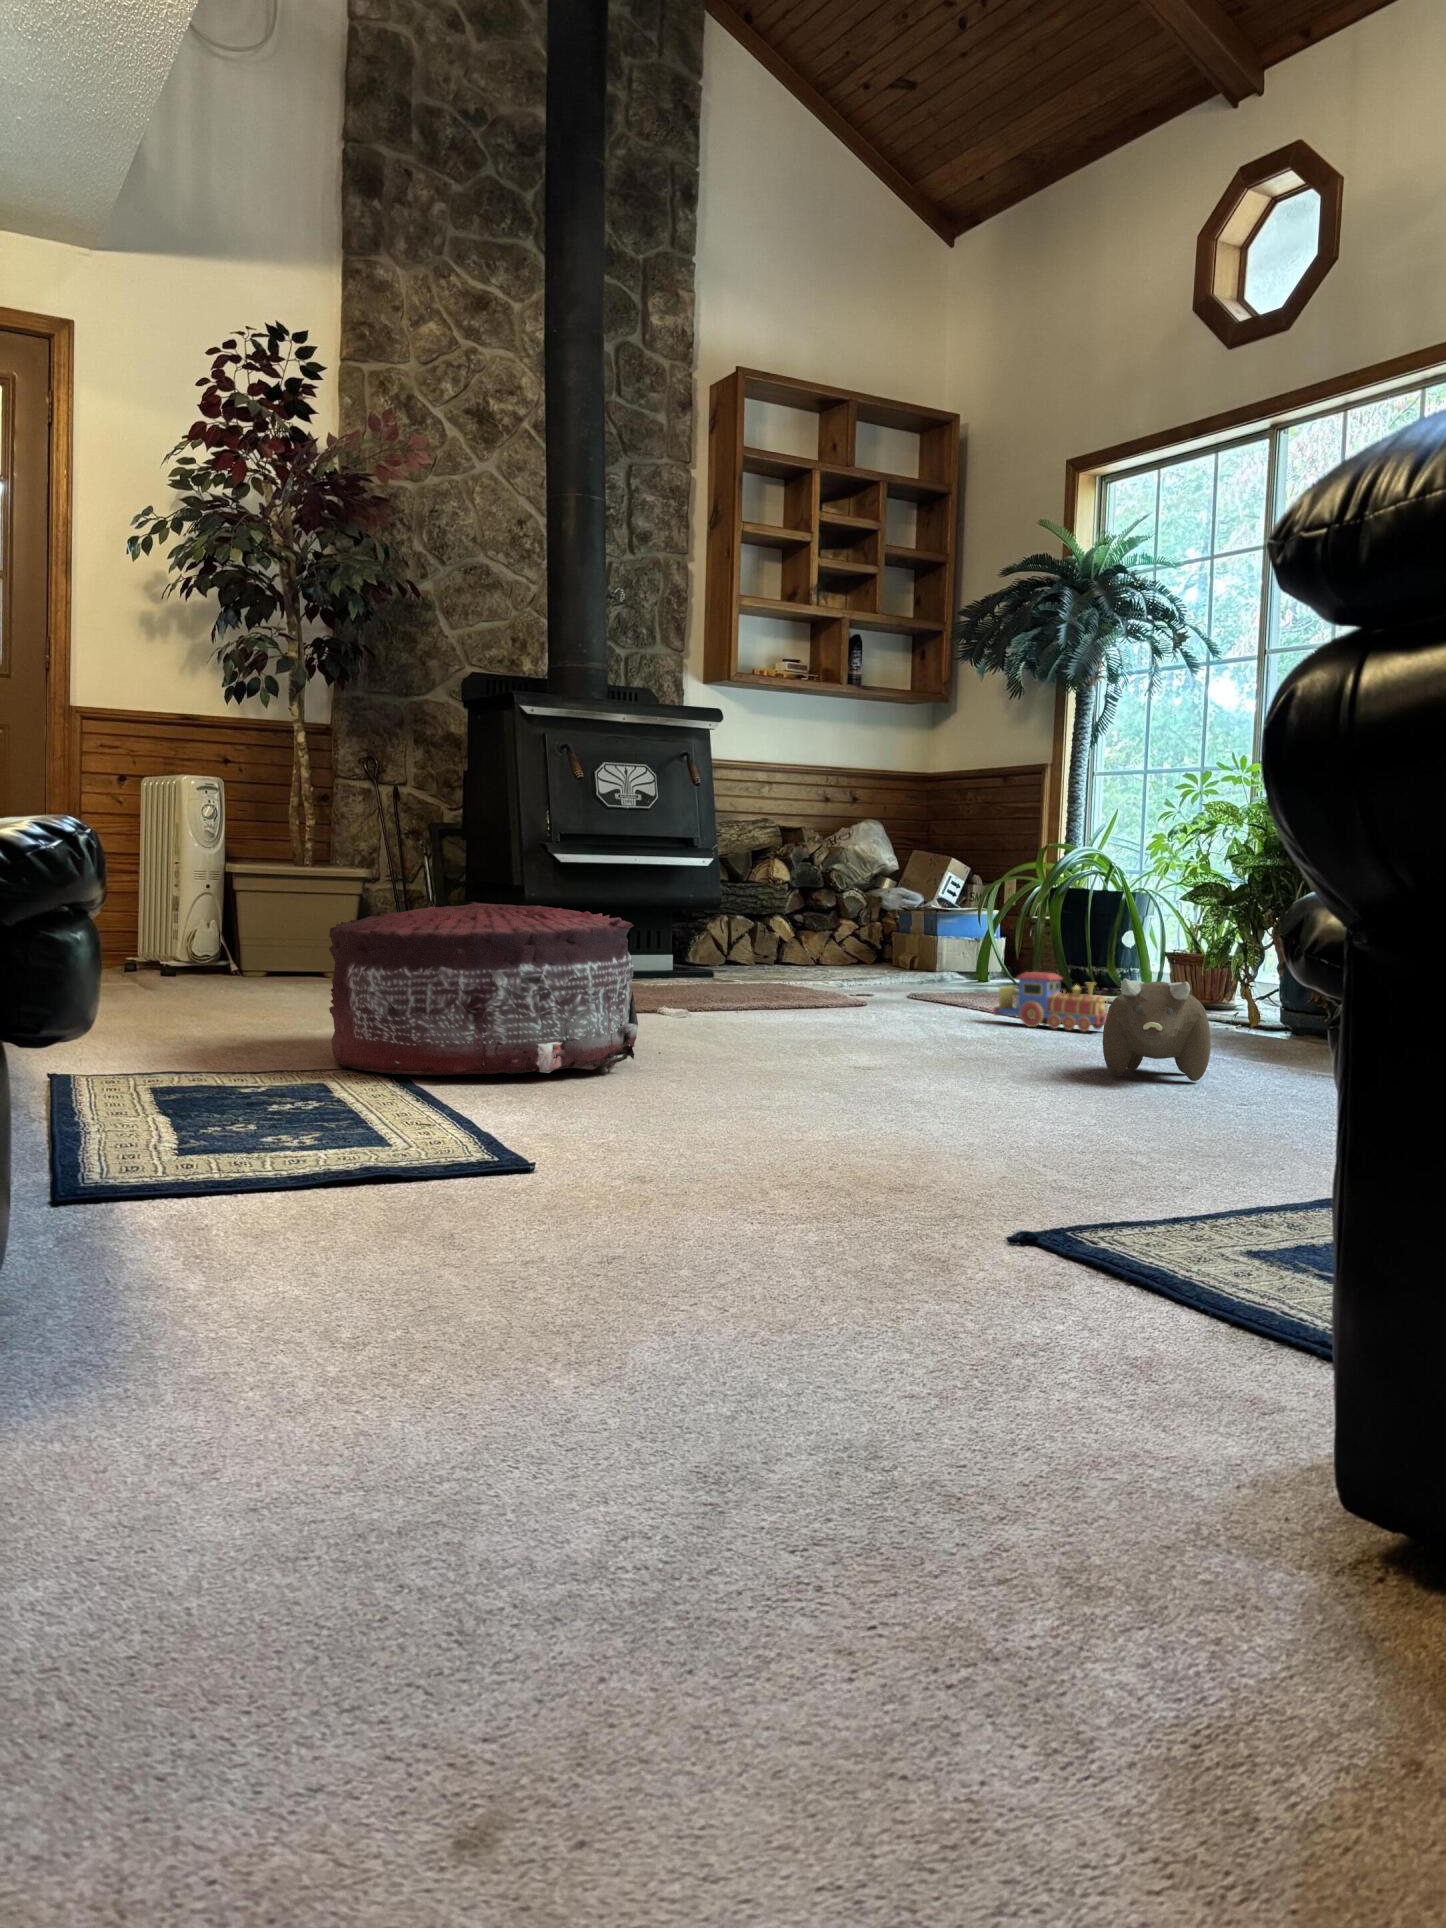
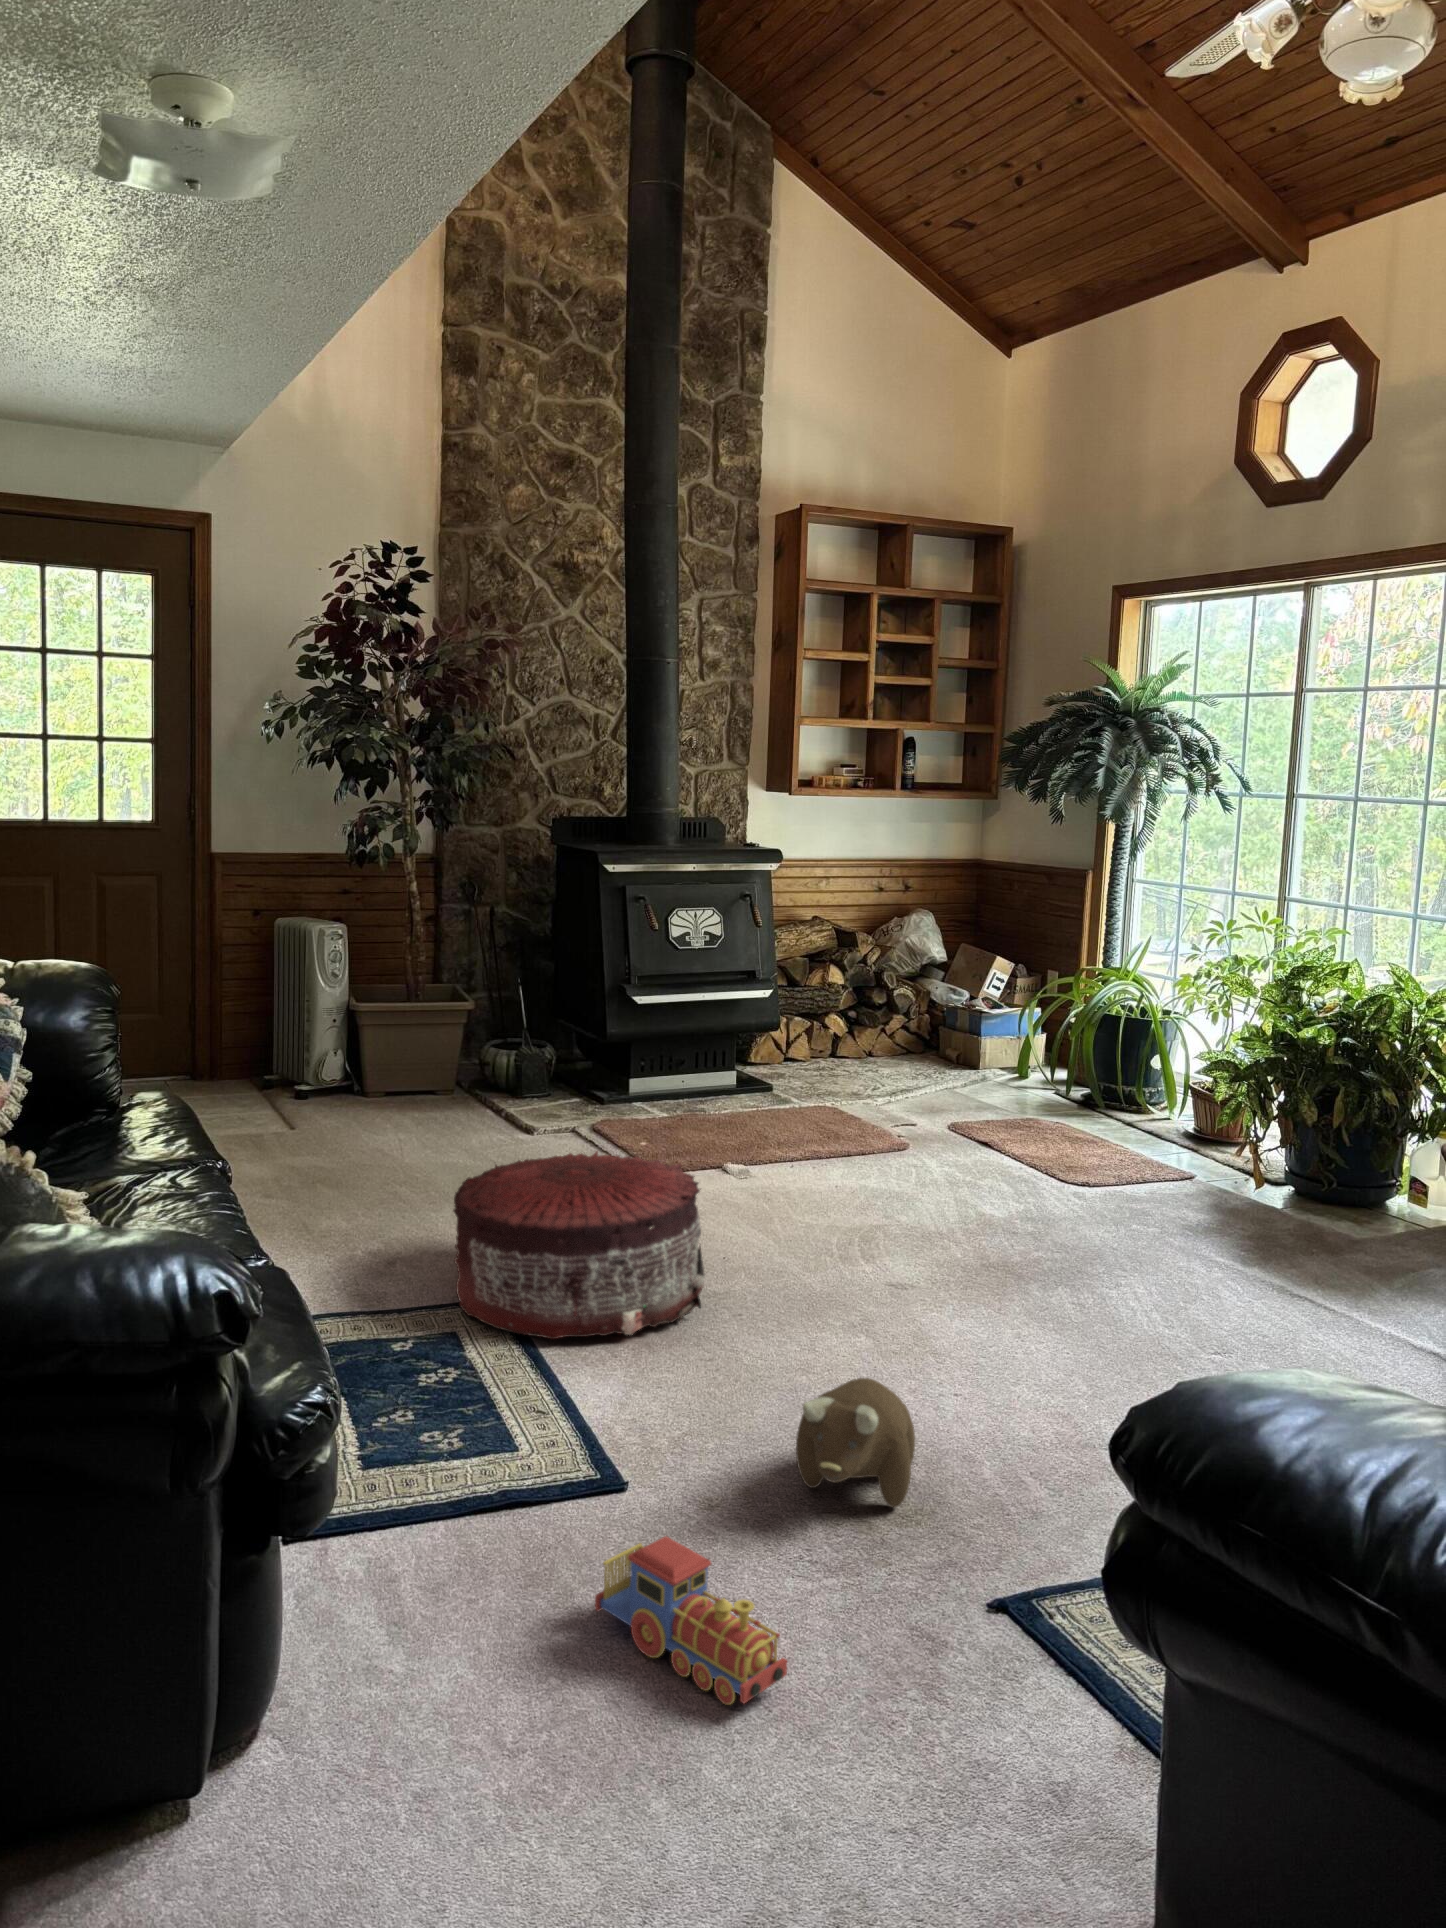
toy train: present [994,972,1109,1031] -> present [595,1536,787,1705]
plush toy: present [1103,978,1211,1081] -> present [796,1378,915,1507]

